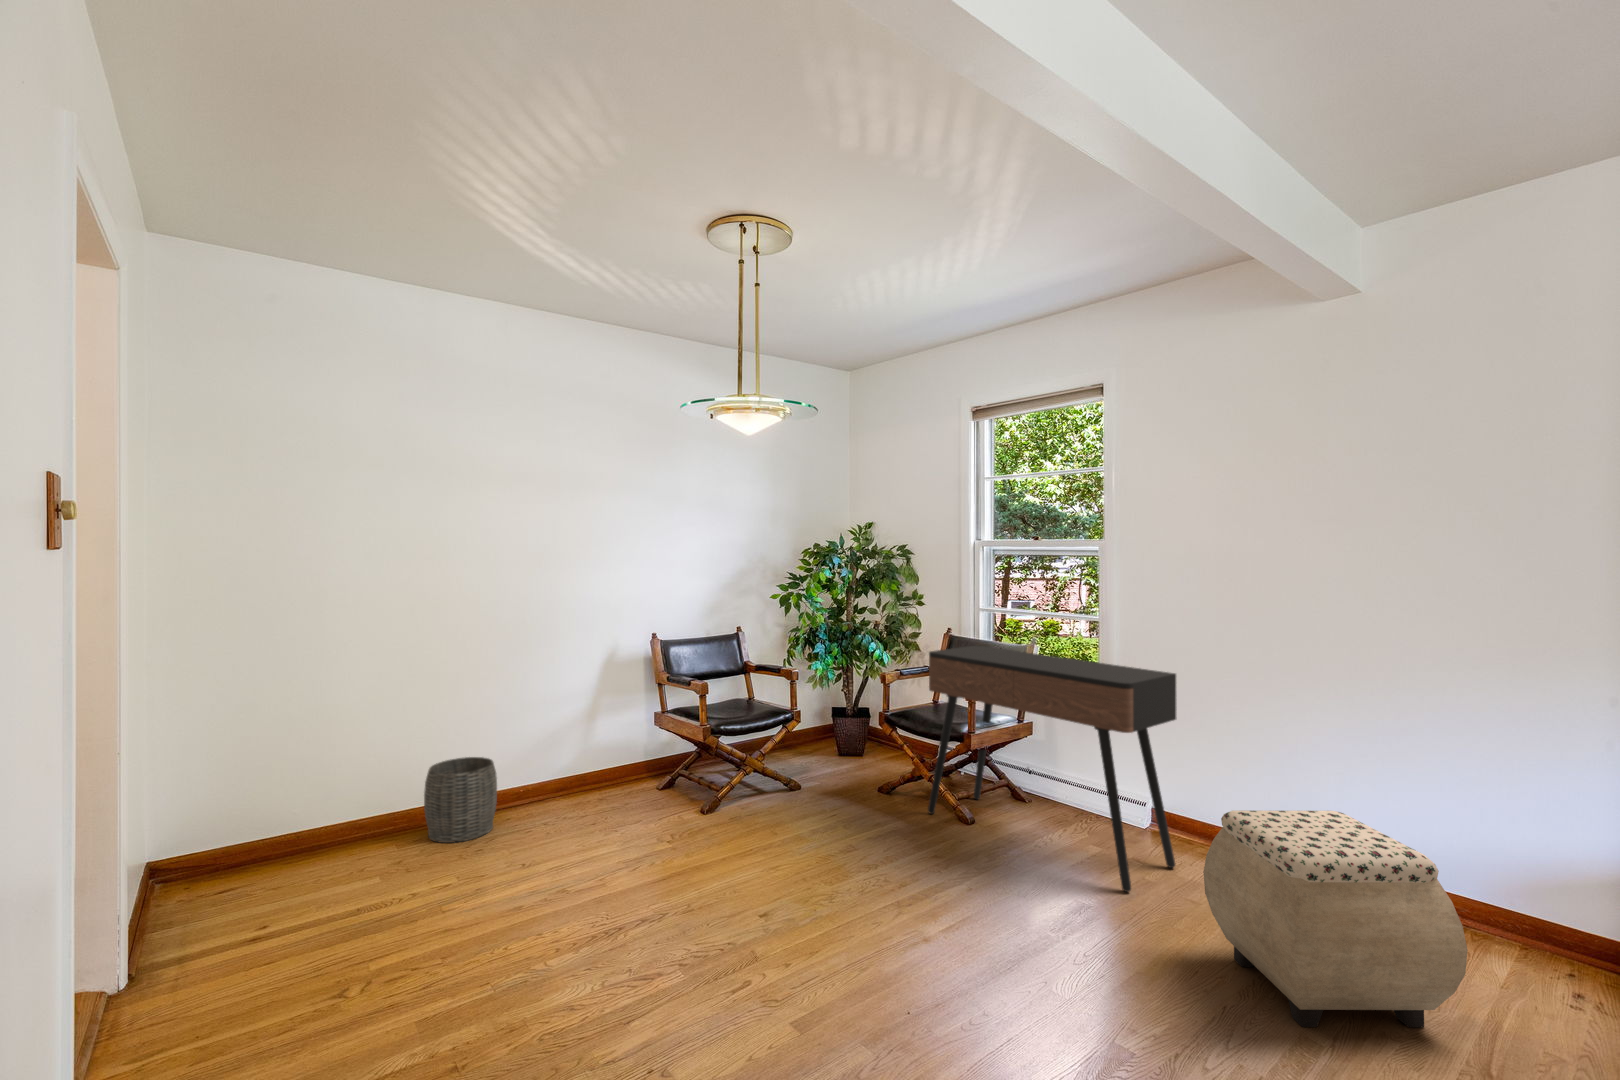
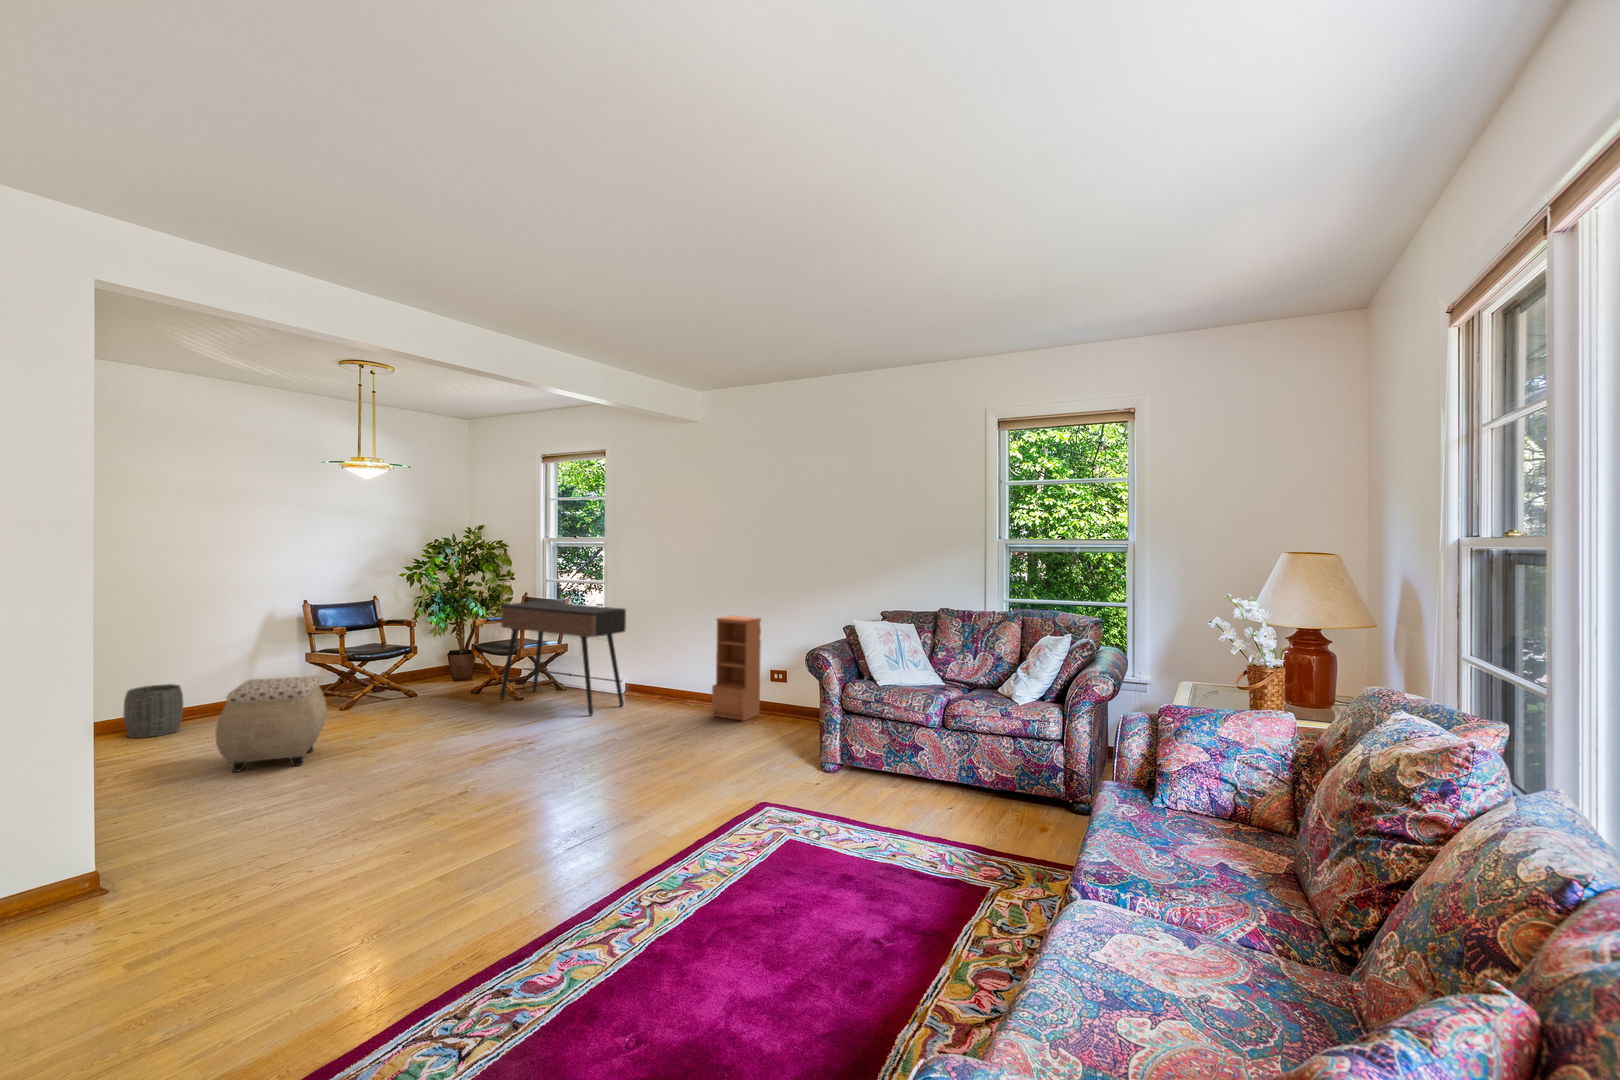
bookcase: none [1434,704,1565,983] -> present [712,616,761,721]
ottoman: present [1203,810,1468,1027] -> present [216,676,327,772]

